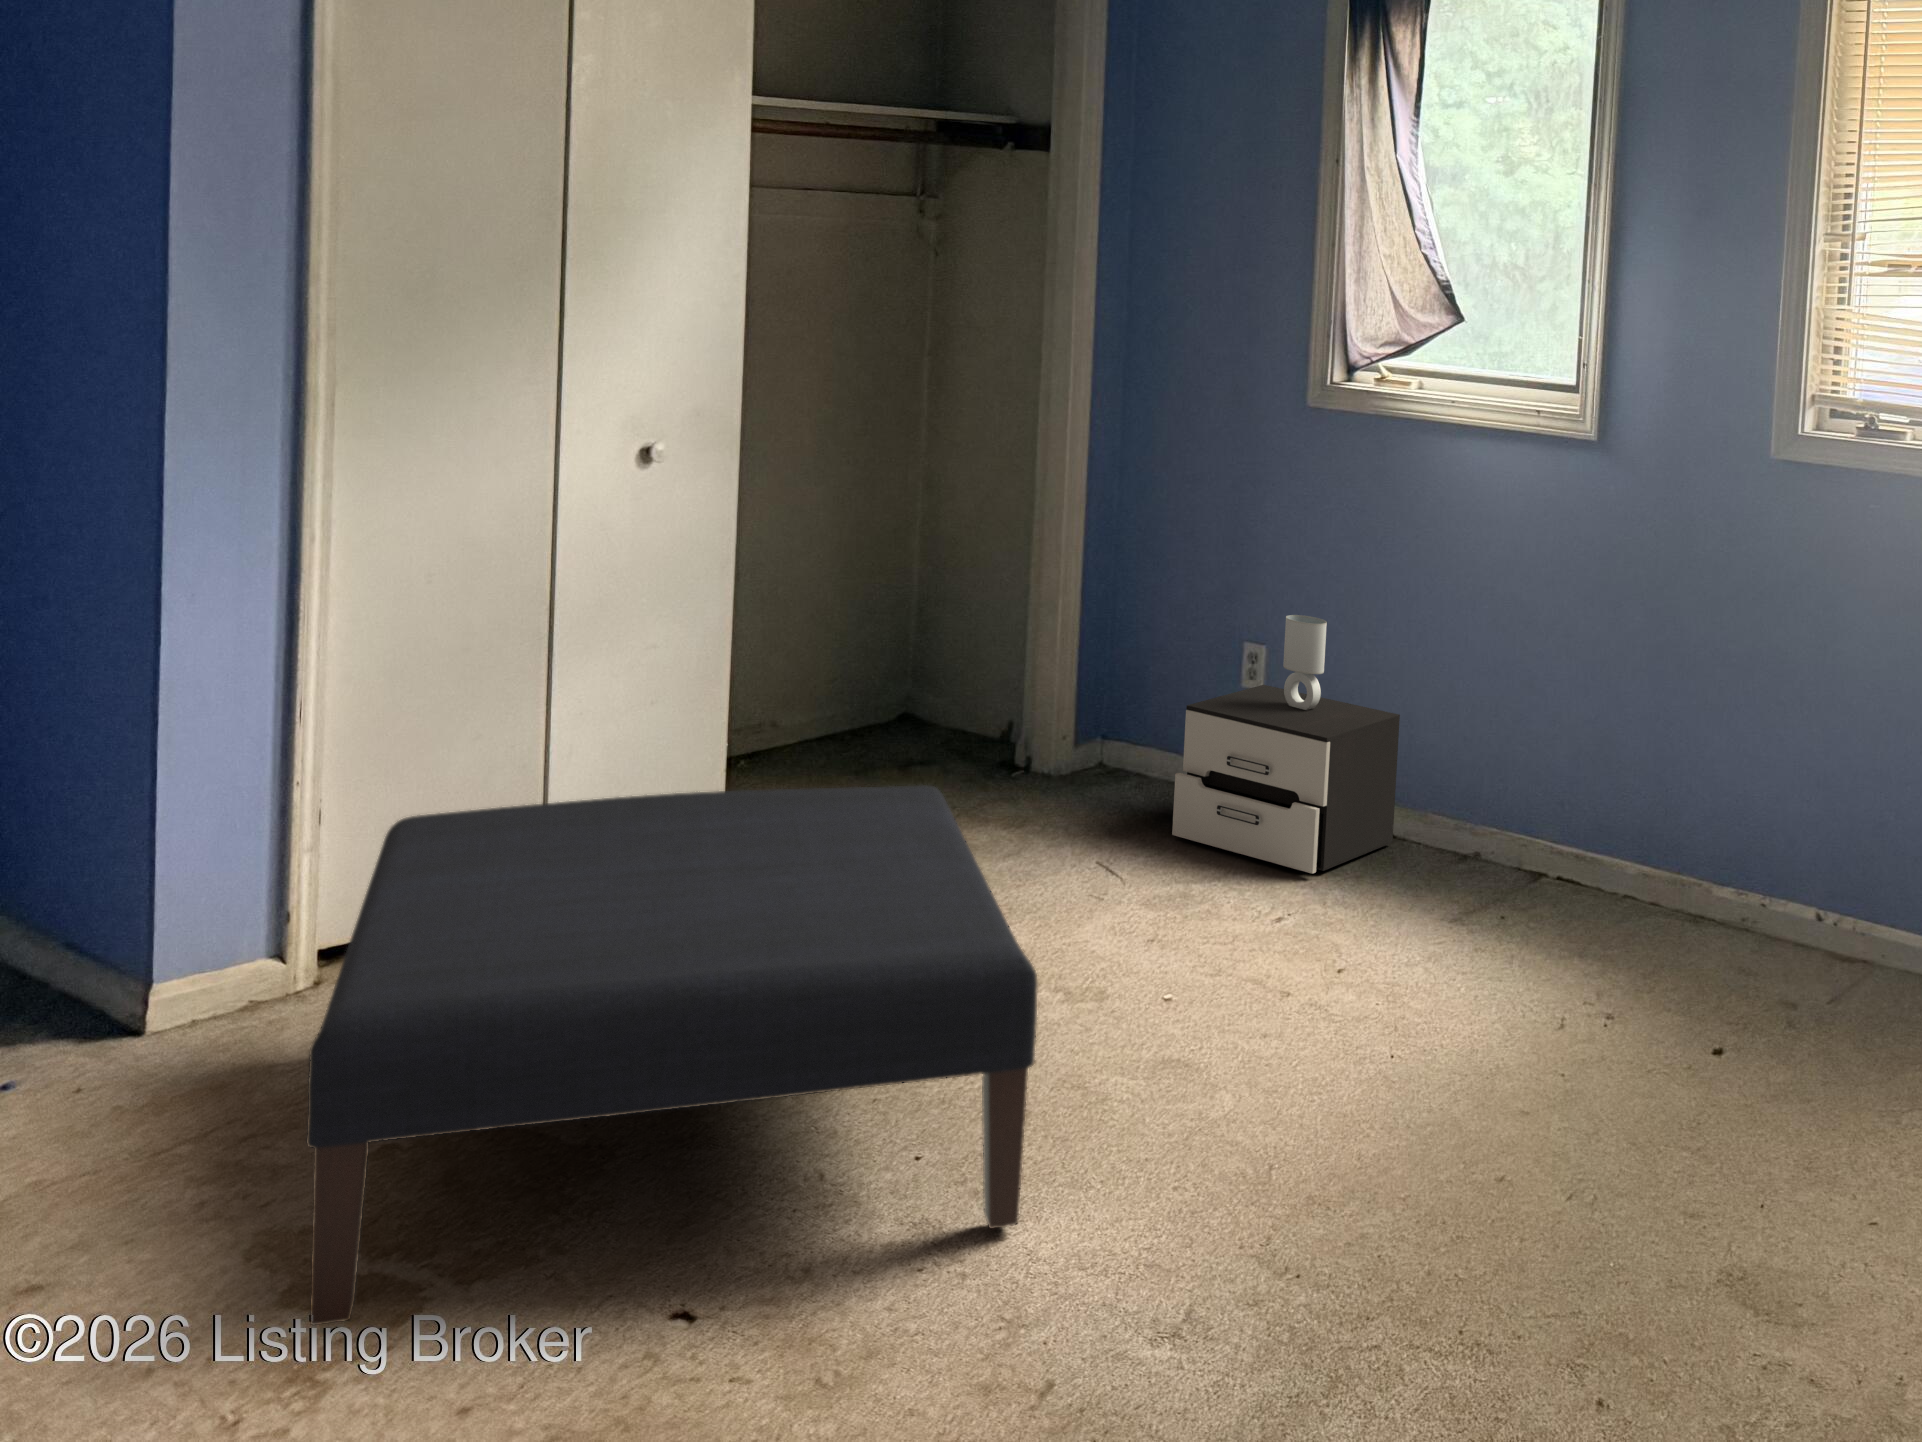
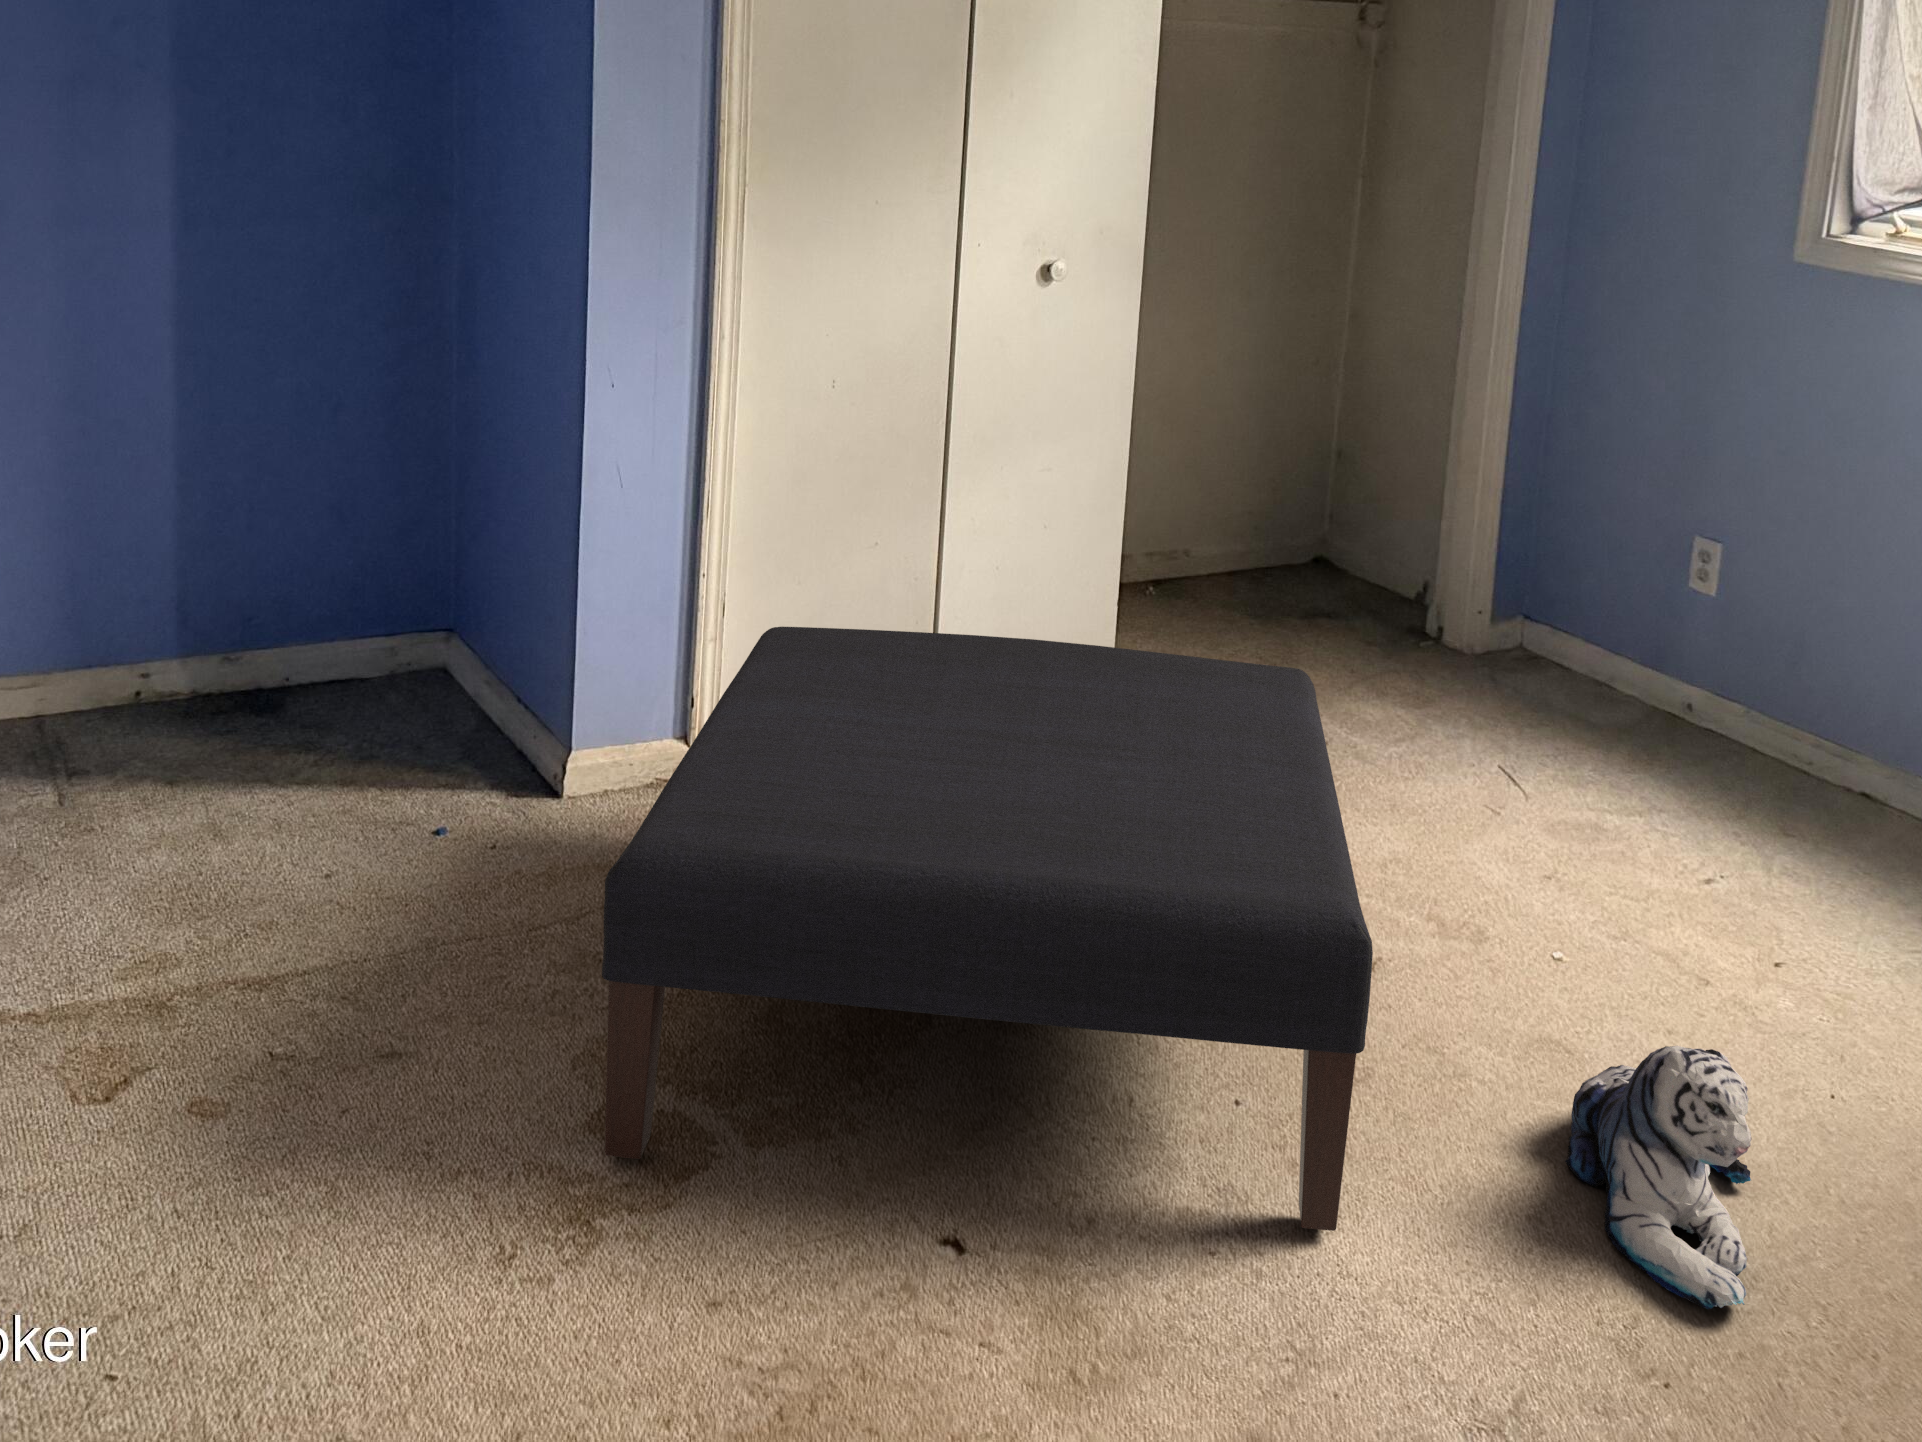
nightstand: present [1172,615,1400,874] -> none [1592,512,1890,827]
plush toy: none [1191,1016,1335,1209] -> present [1565,1046,1752,1309]

